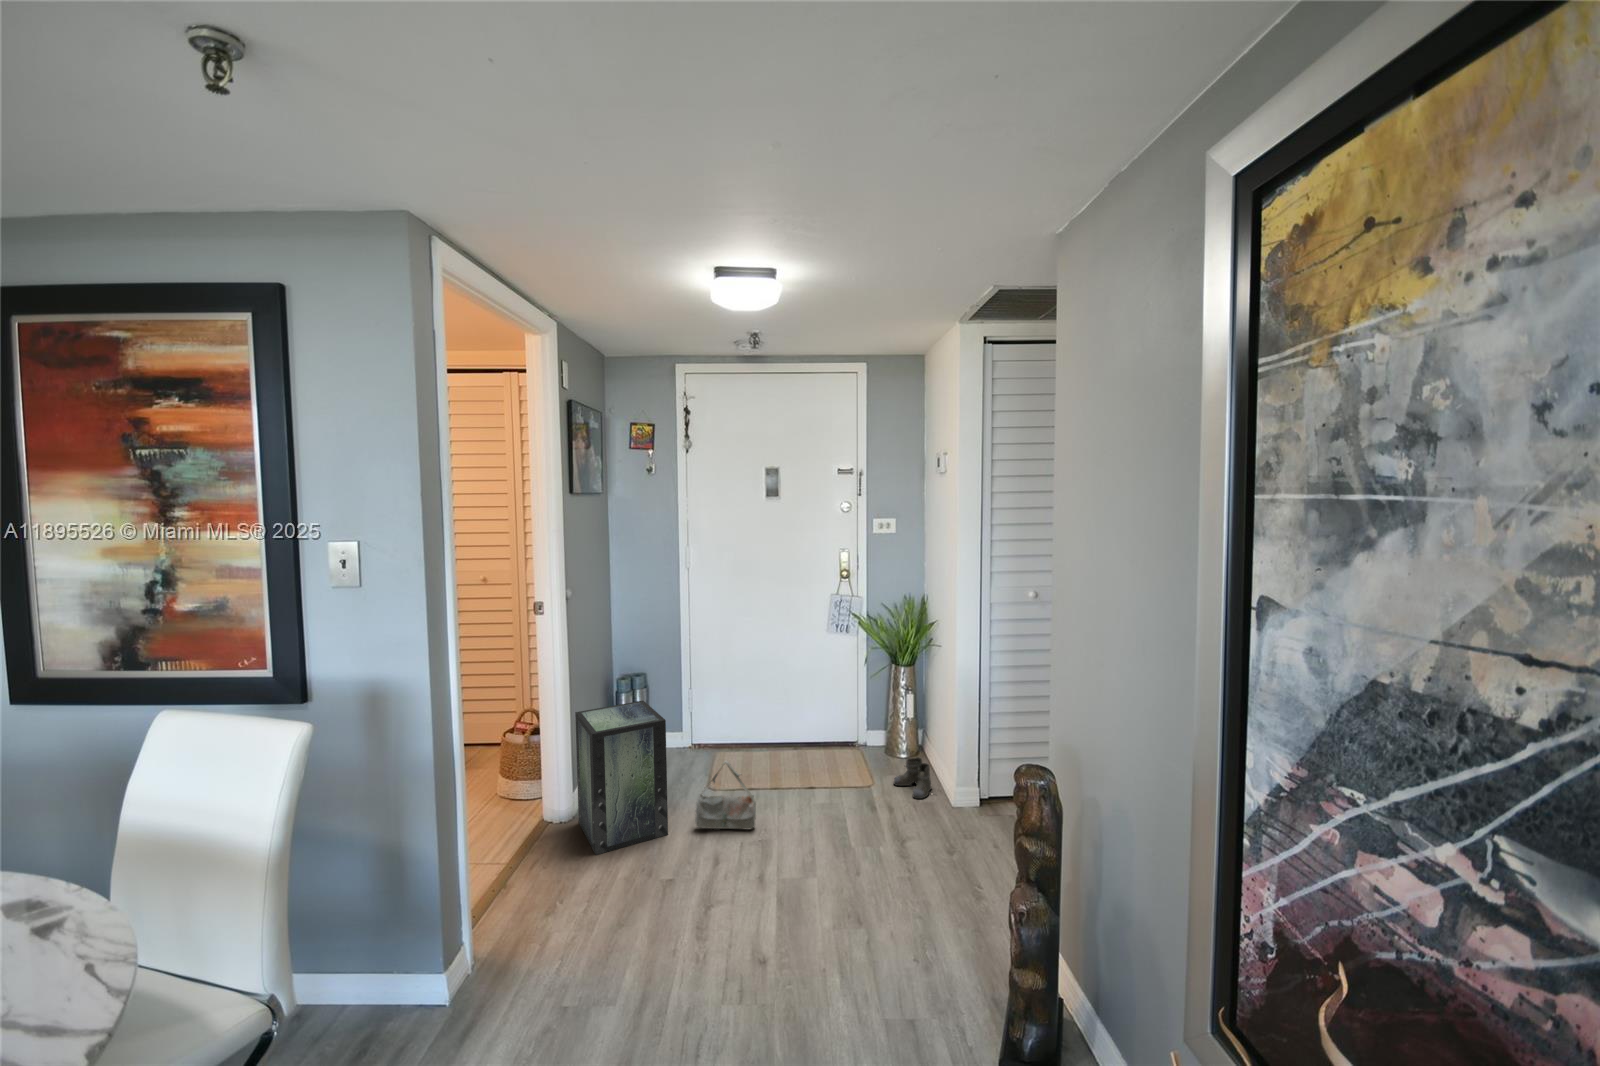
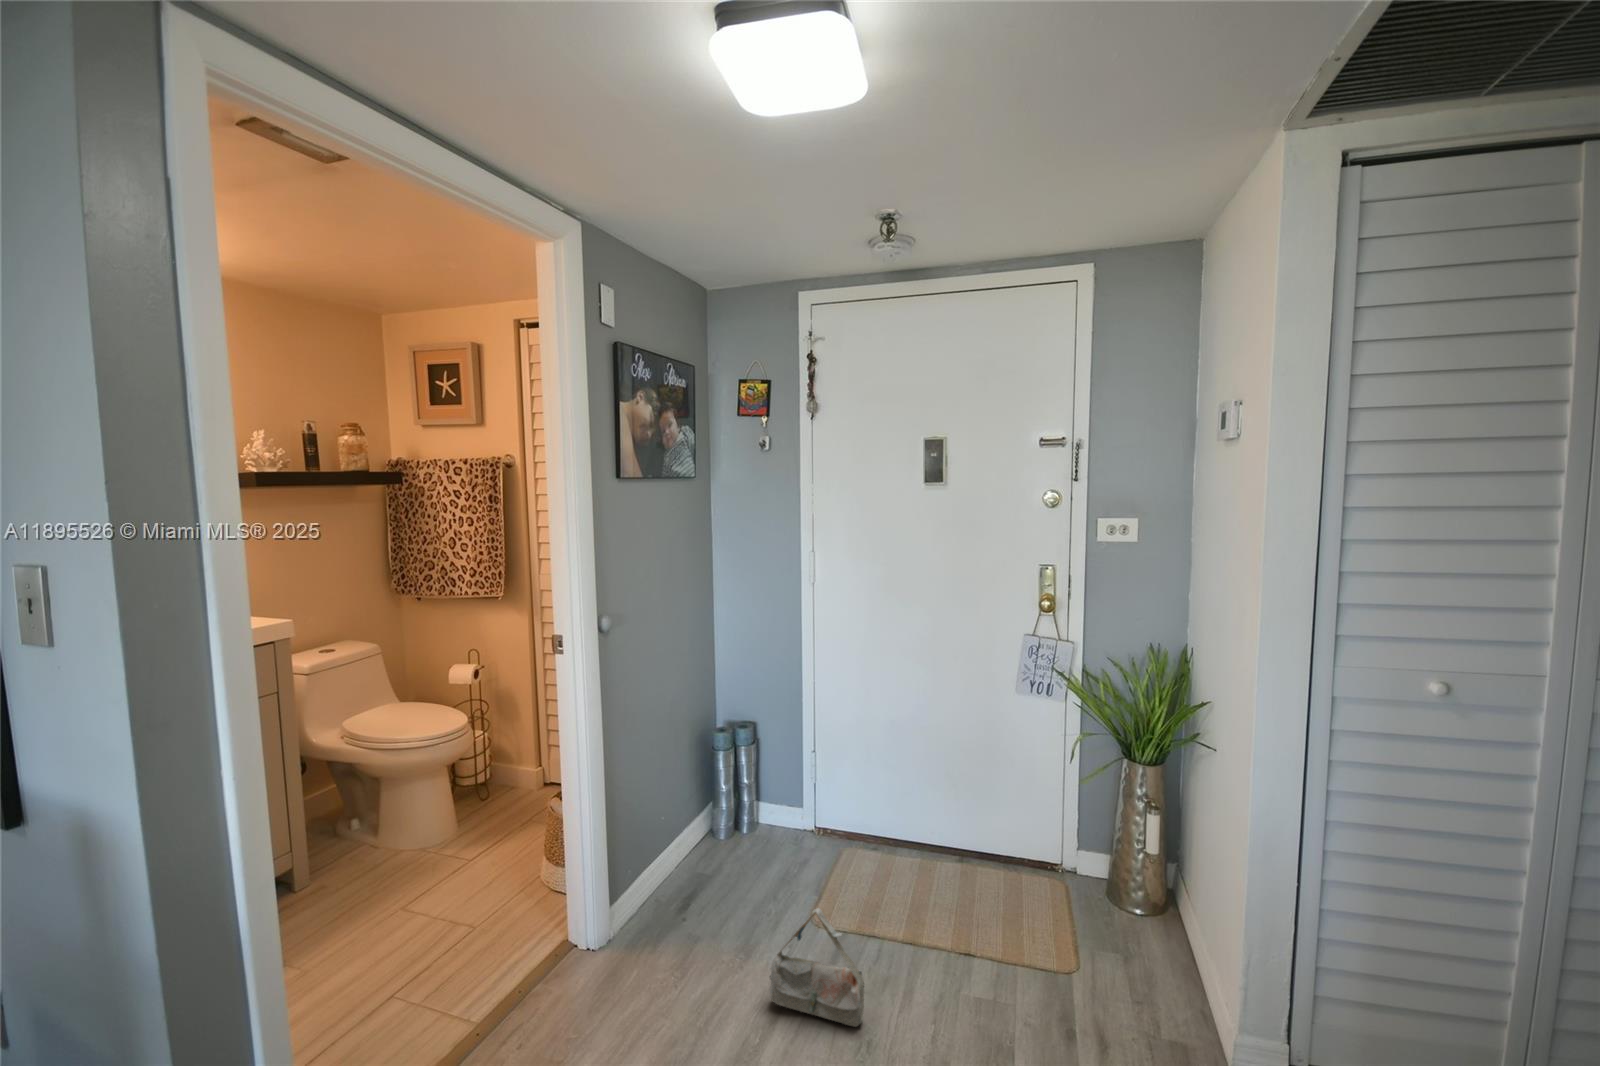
storage box: present [575,701,668,855] -> none [608,783,729,1024]
boots: present [894,757,931,799] -> none [1118,933,1203,1023]

